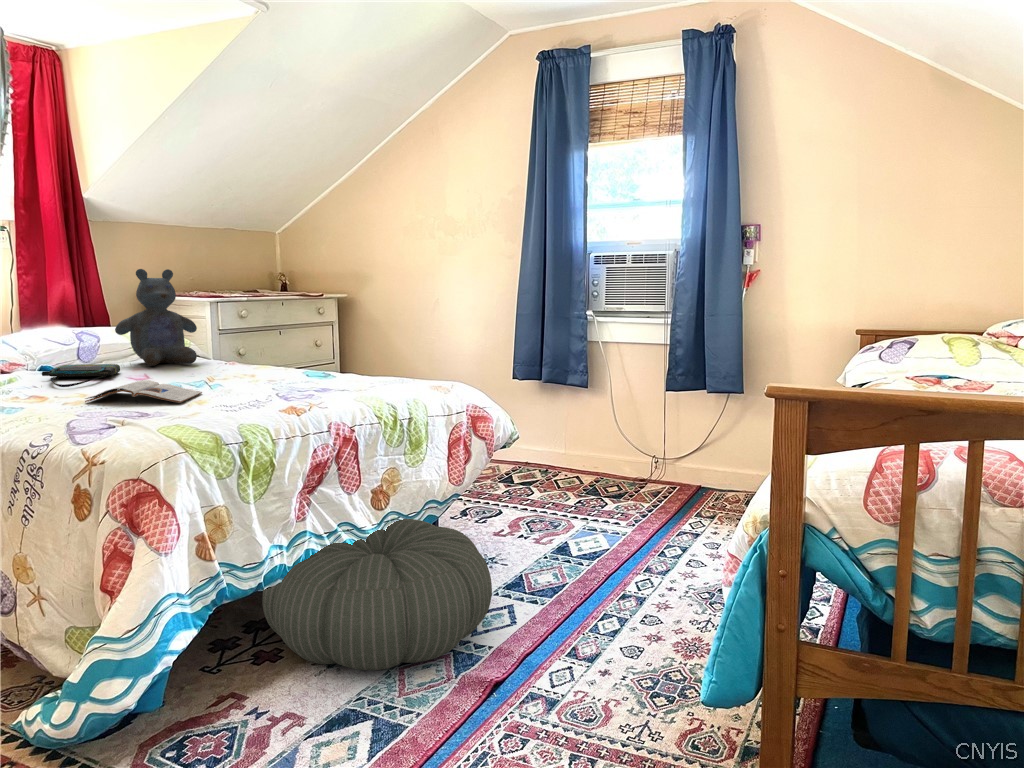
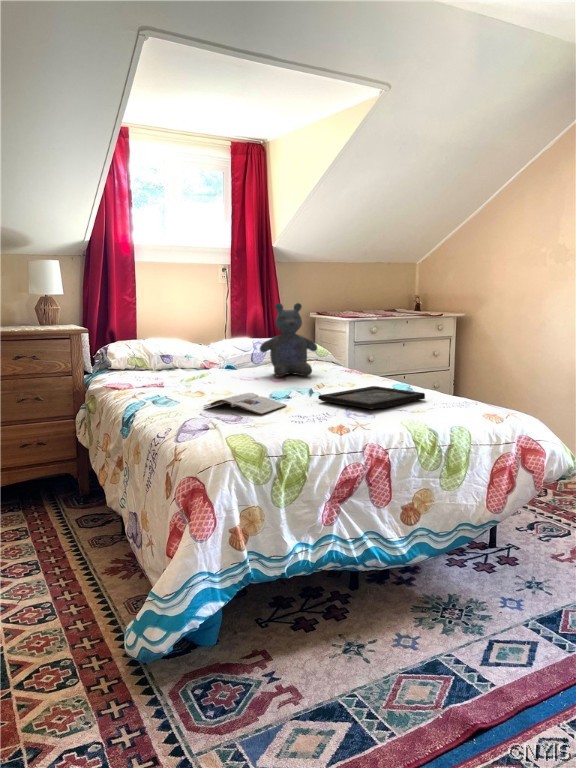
tote bag: present [42,364,120,387] -> none [201,375,254,393]
tray: none [238,368,361,389] -> present [318,386,425,409]
pouf: present [263,519,492,670] -> none [301,527,504,677]

